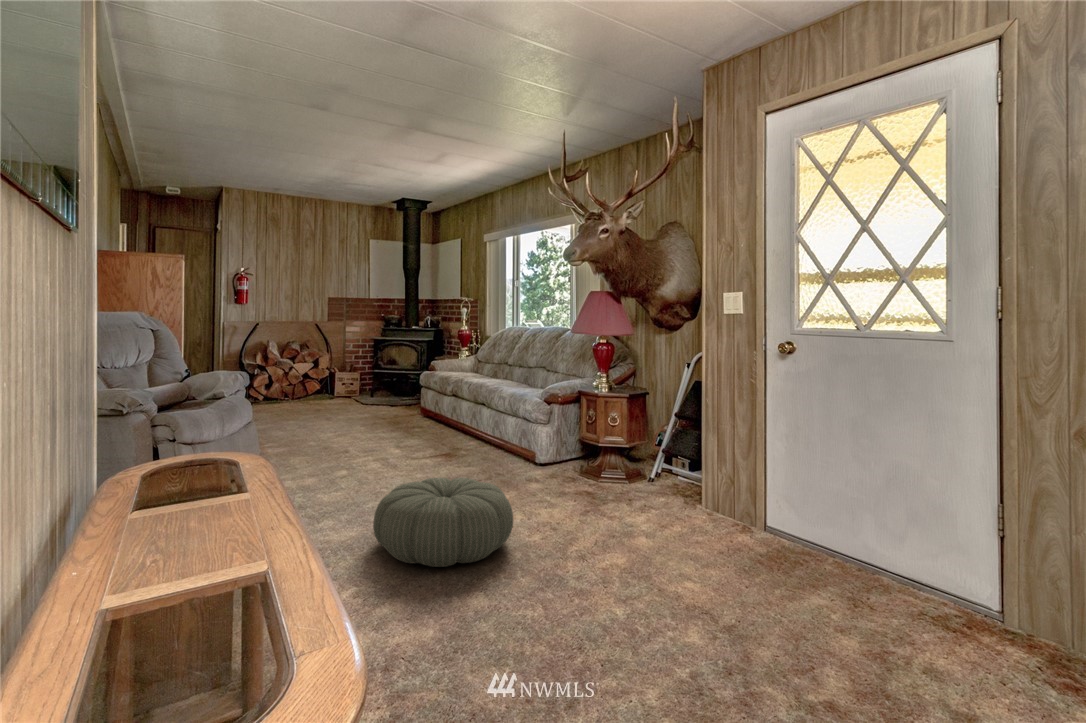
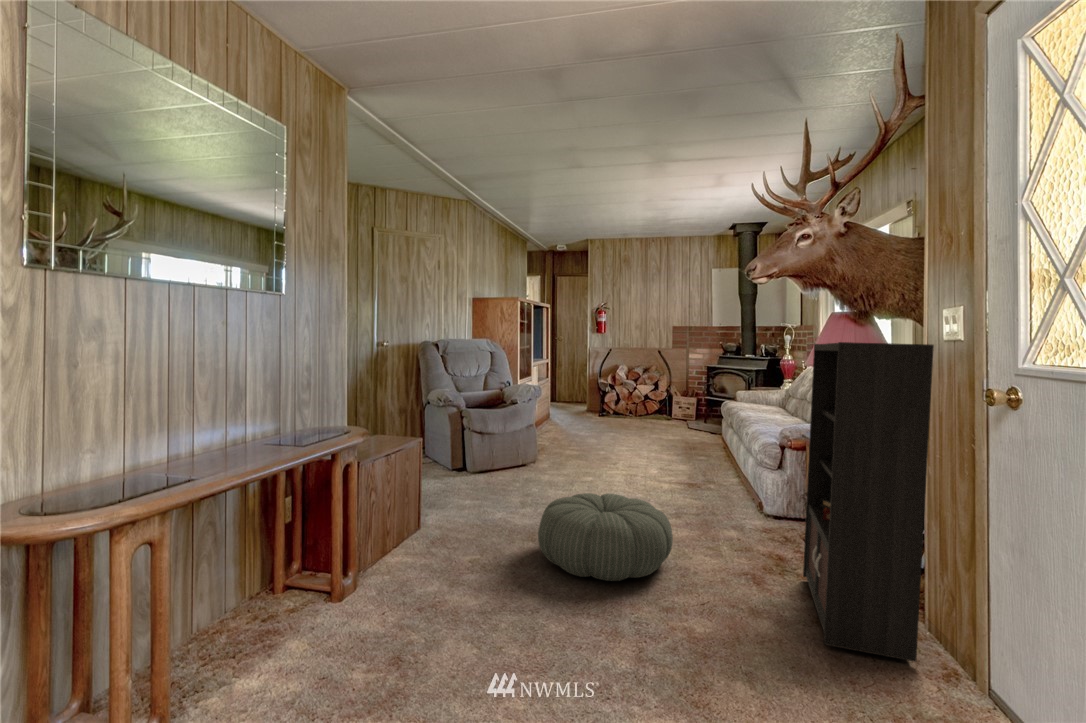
bookcase: none [598,322,774,558] -> present [803,342,934,662]

